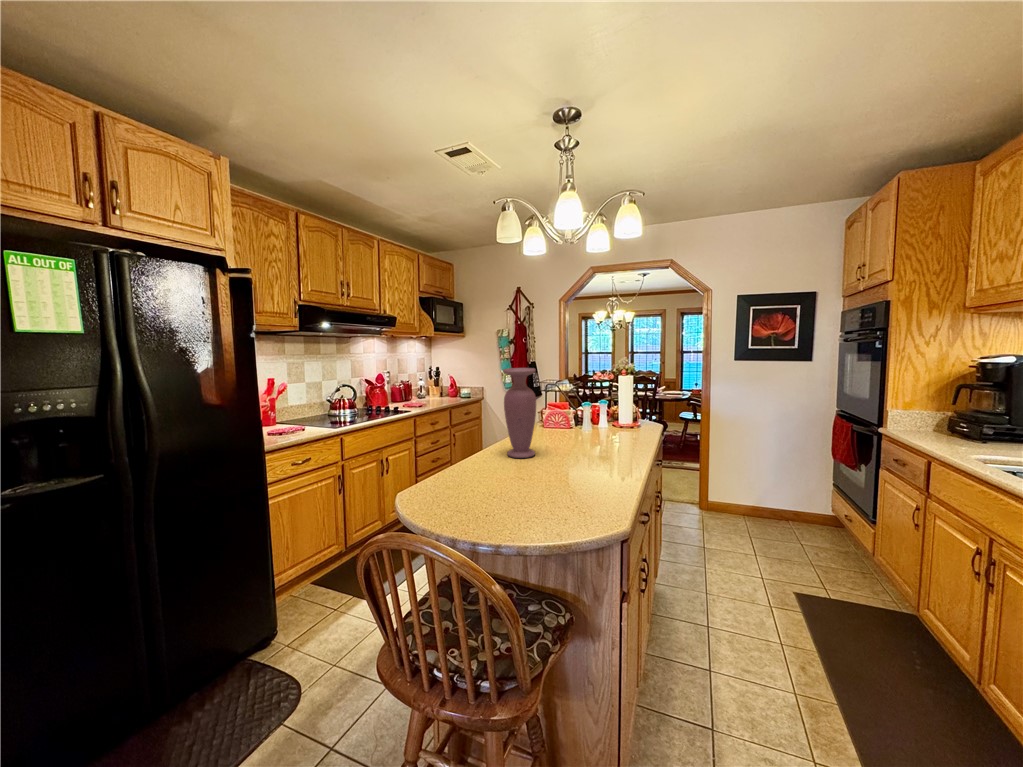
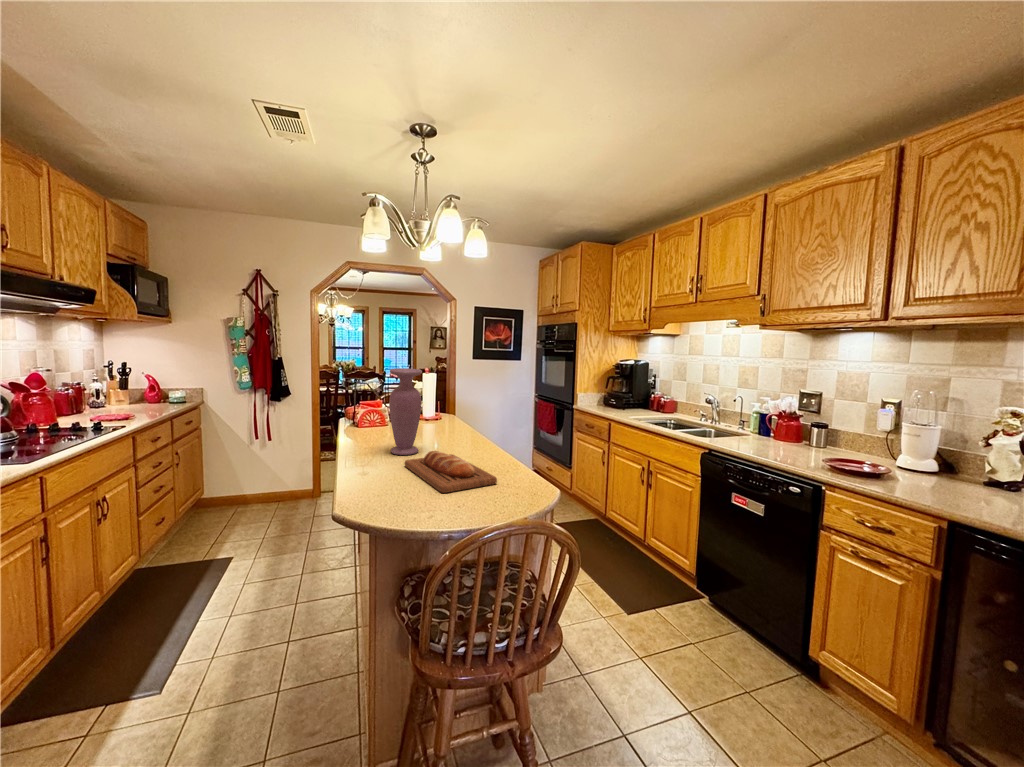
bread loaf: none [463,456,547,505] -> present [404,451,497,493]

